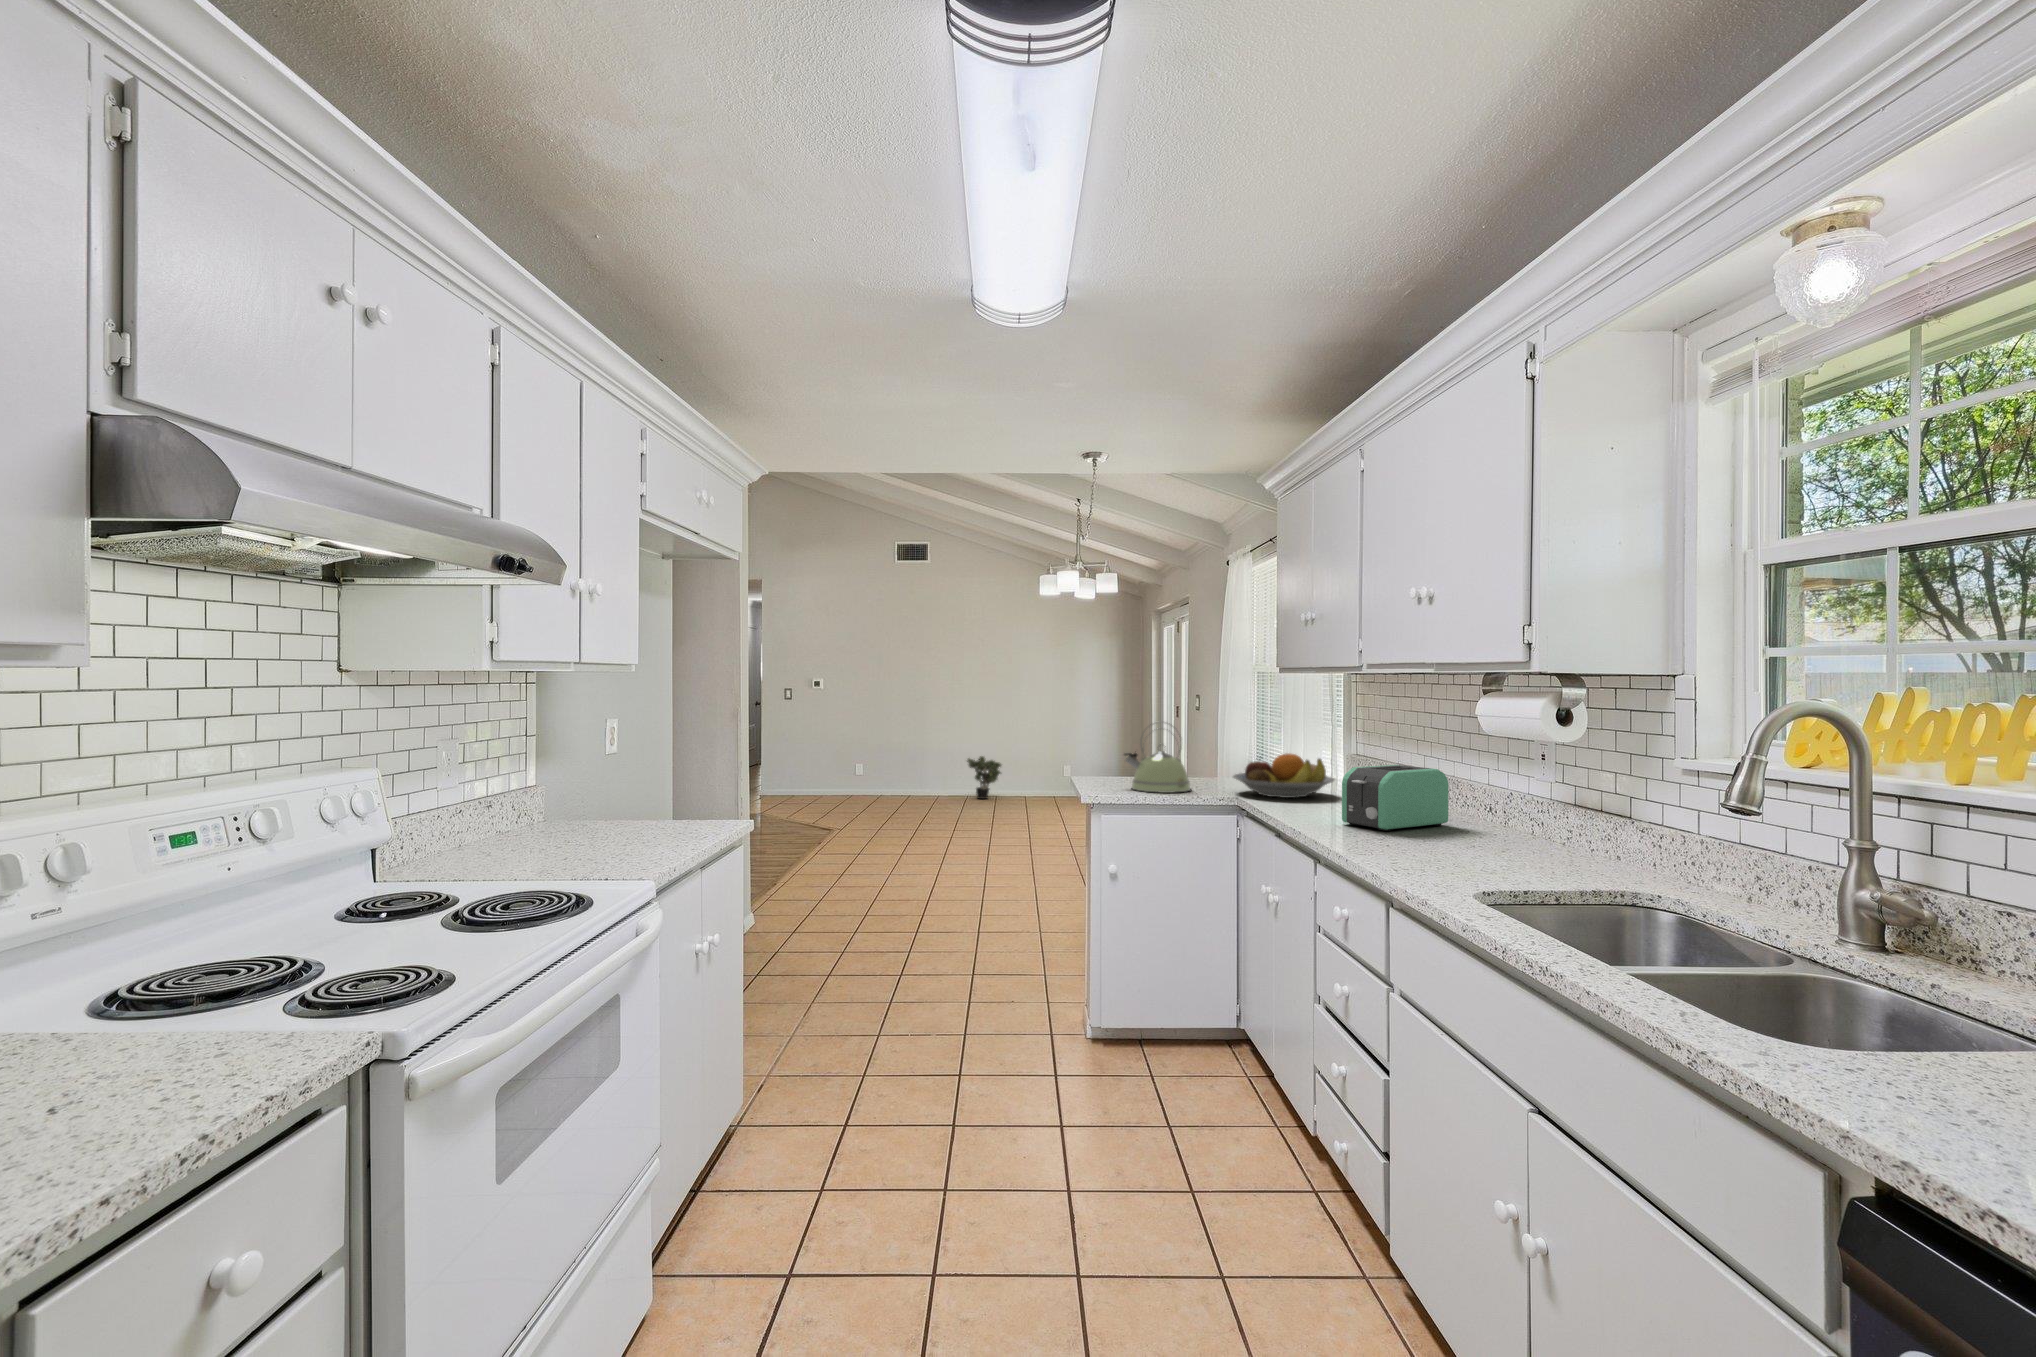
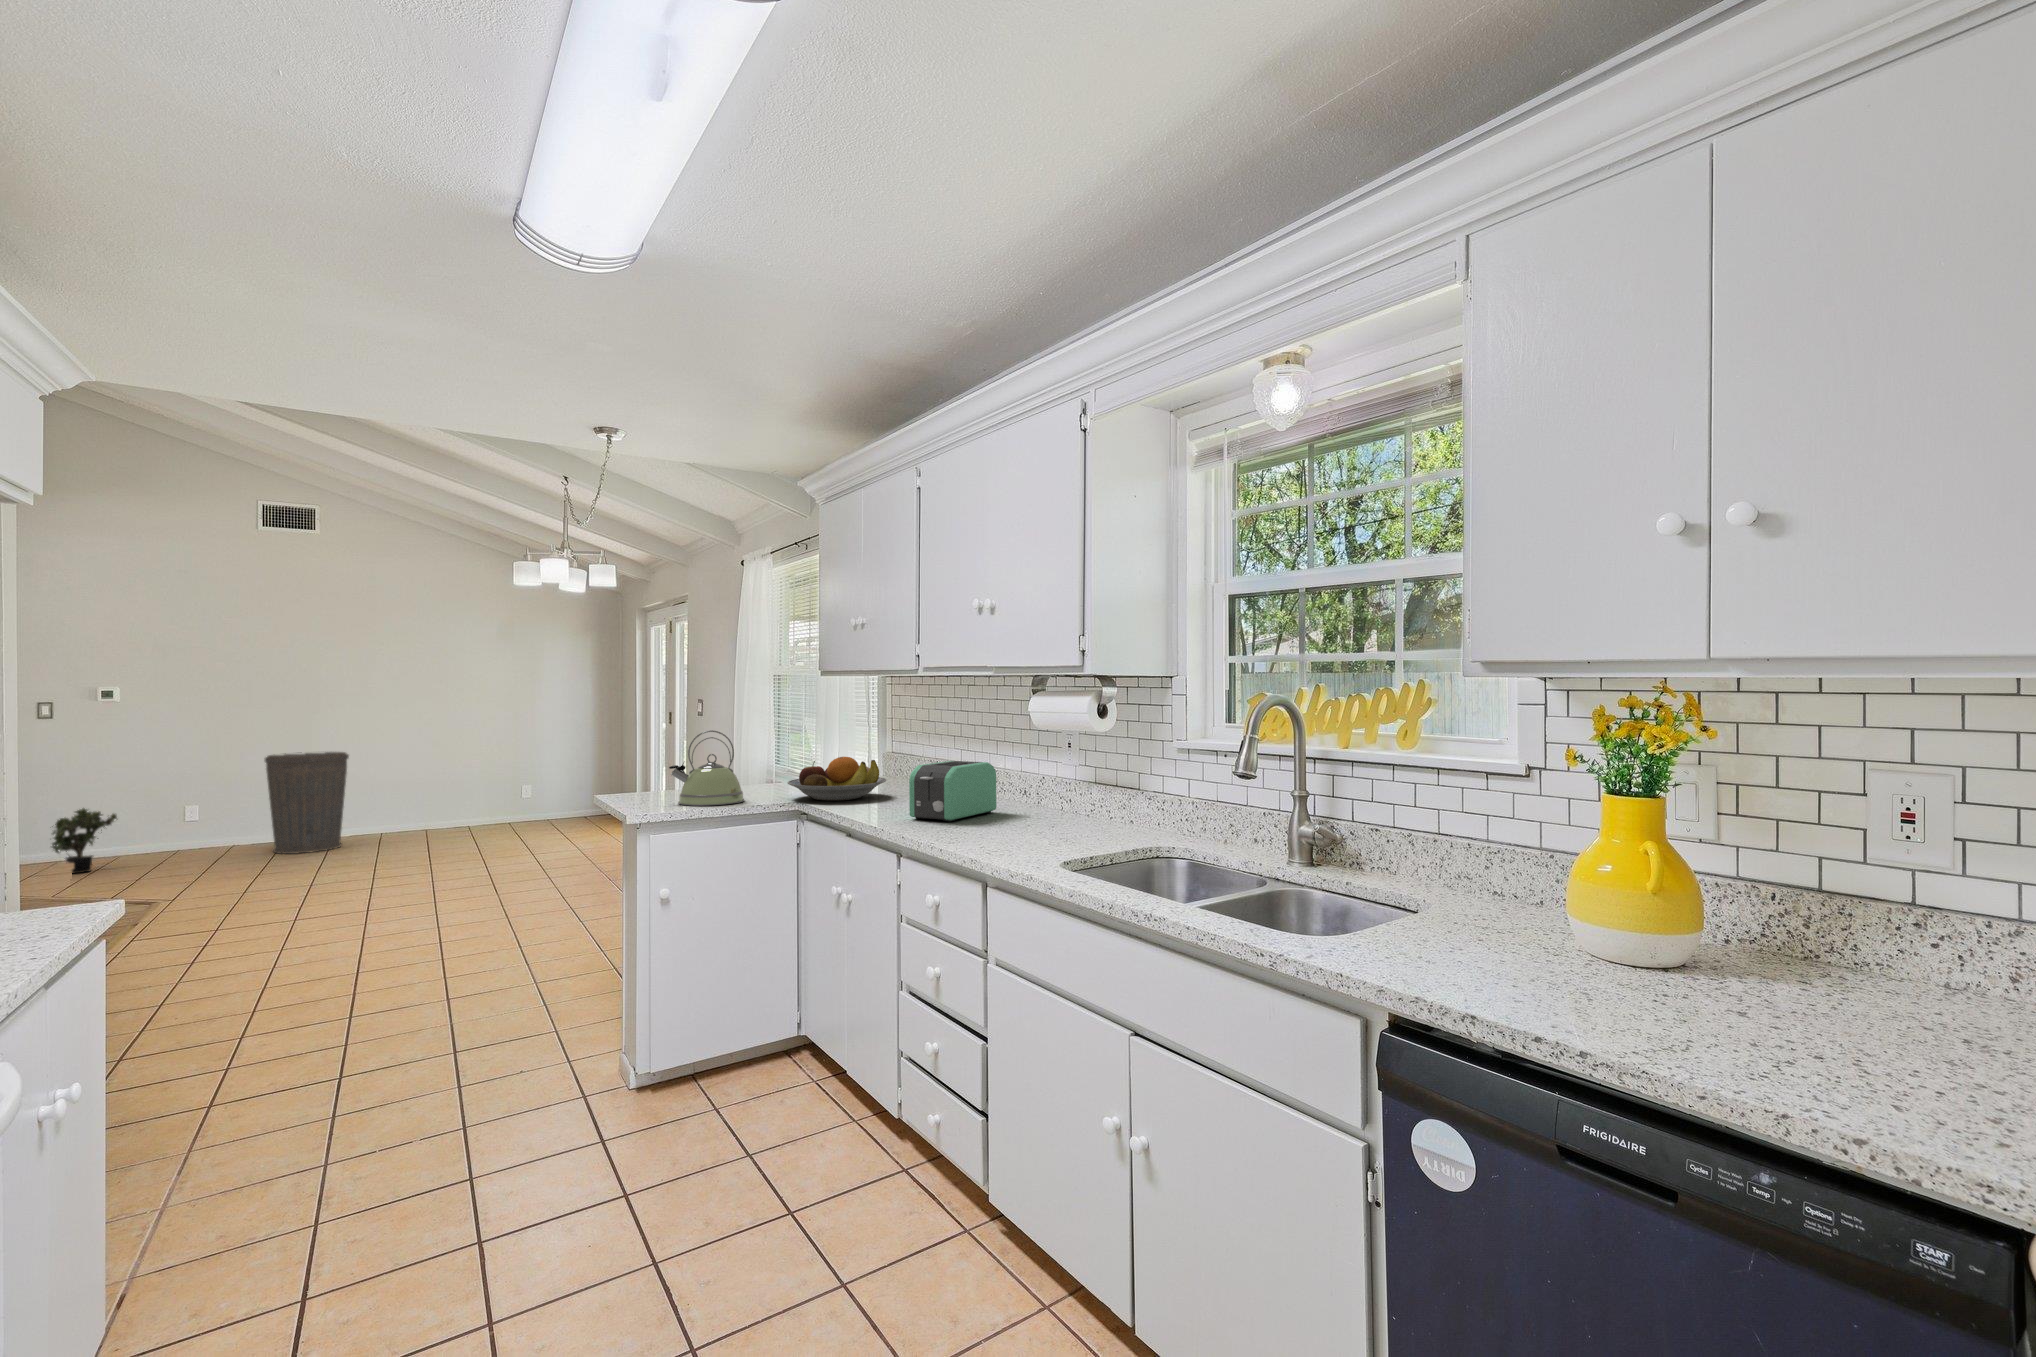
trash can: none [884,726,937,803] -> present [265,752,349,854]
potted plant: present [967,756,1001,799] -> present [52,808,117,874]

